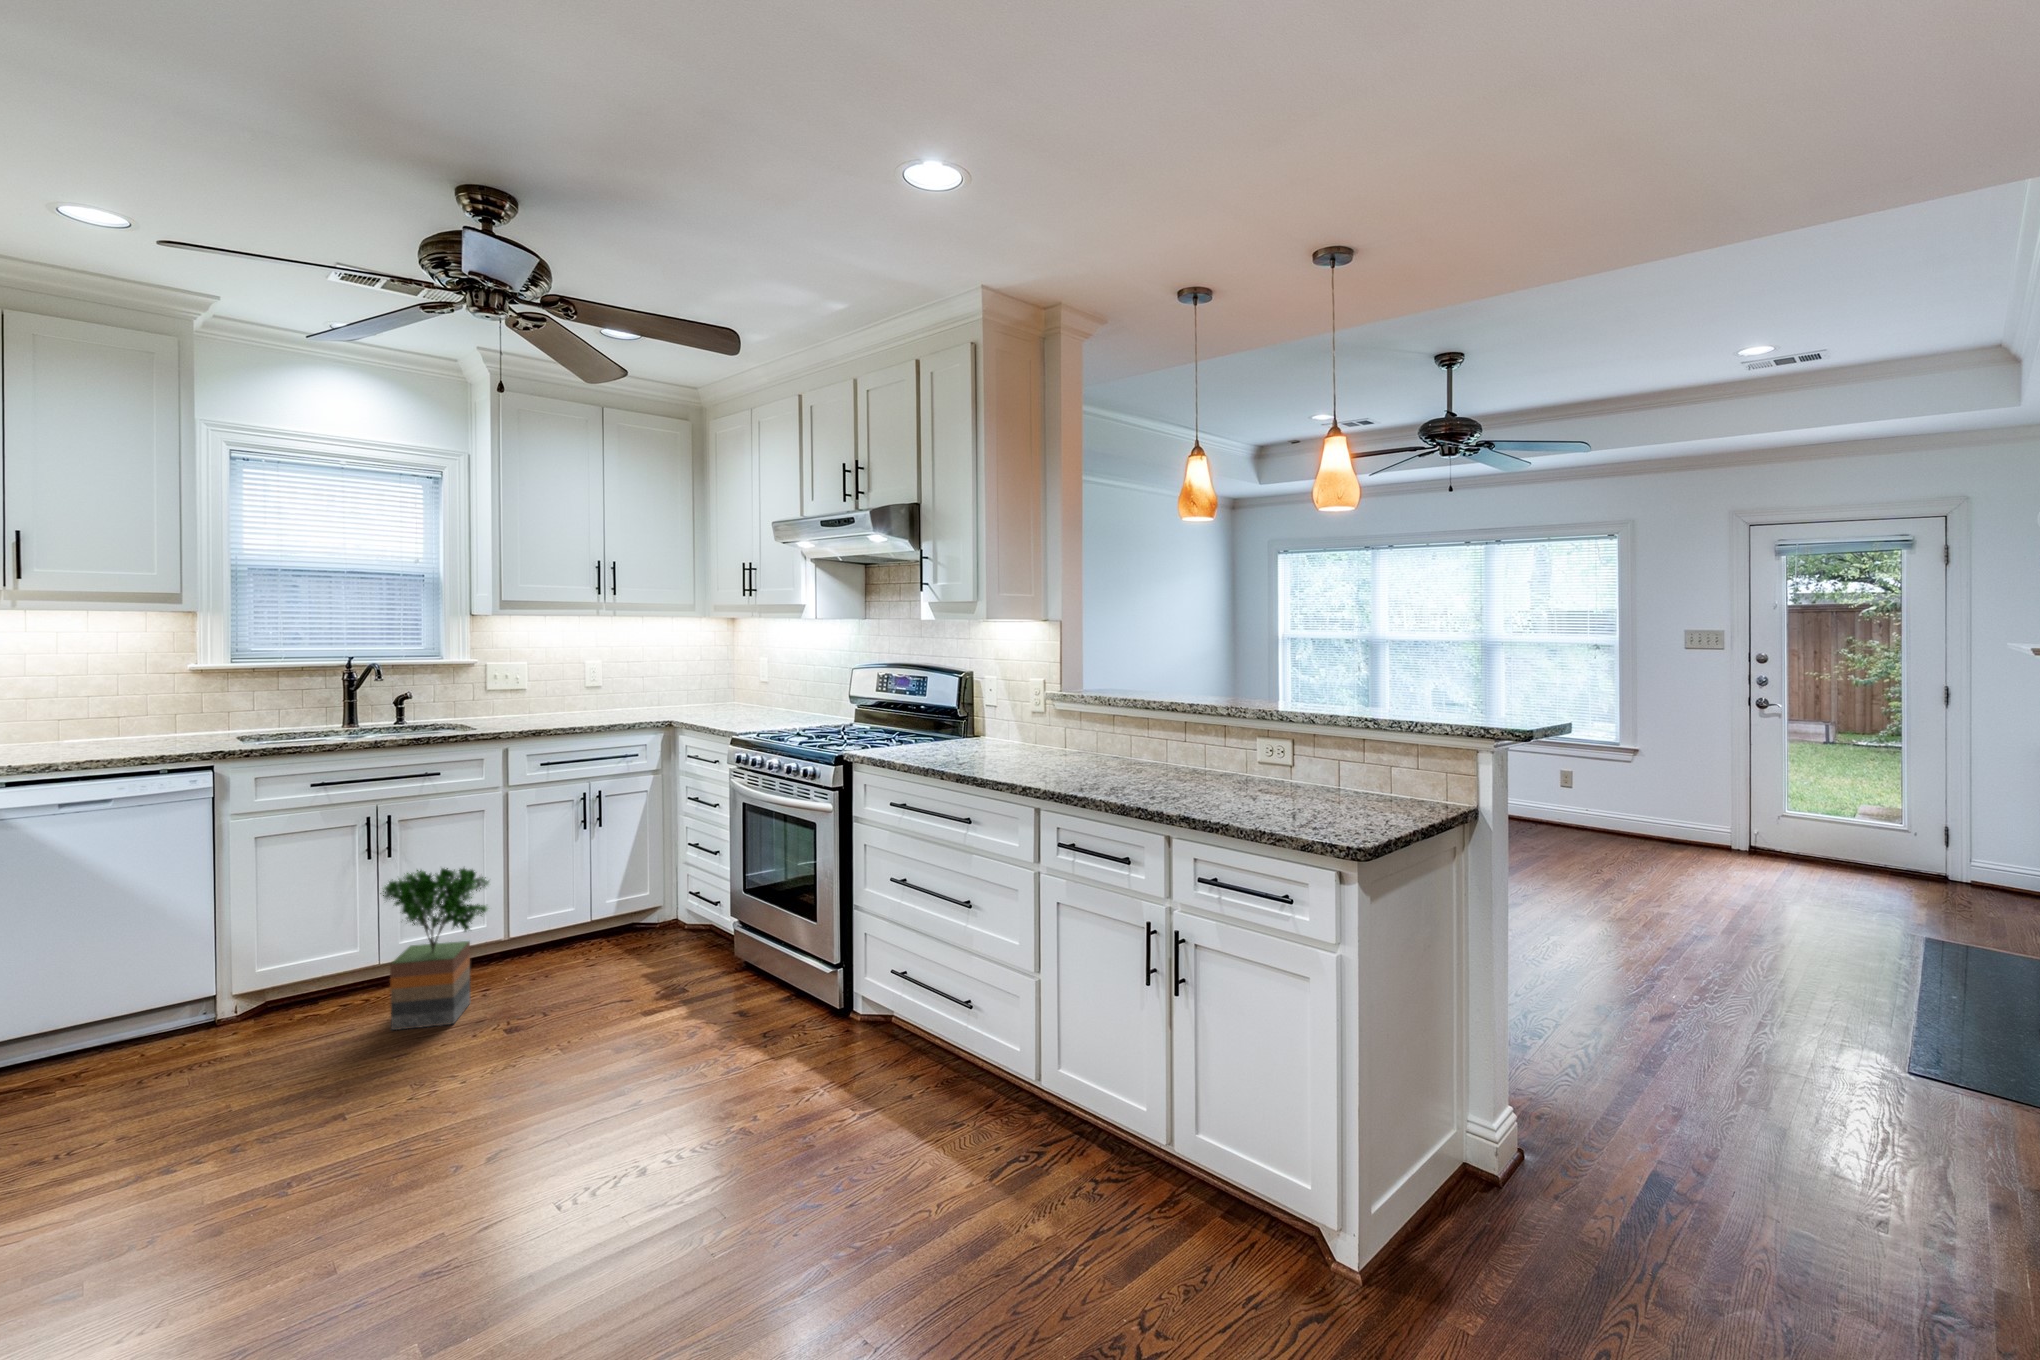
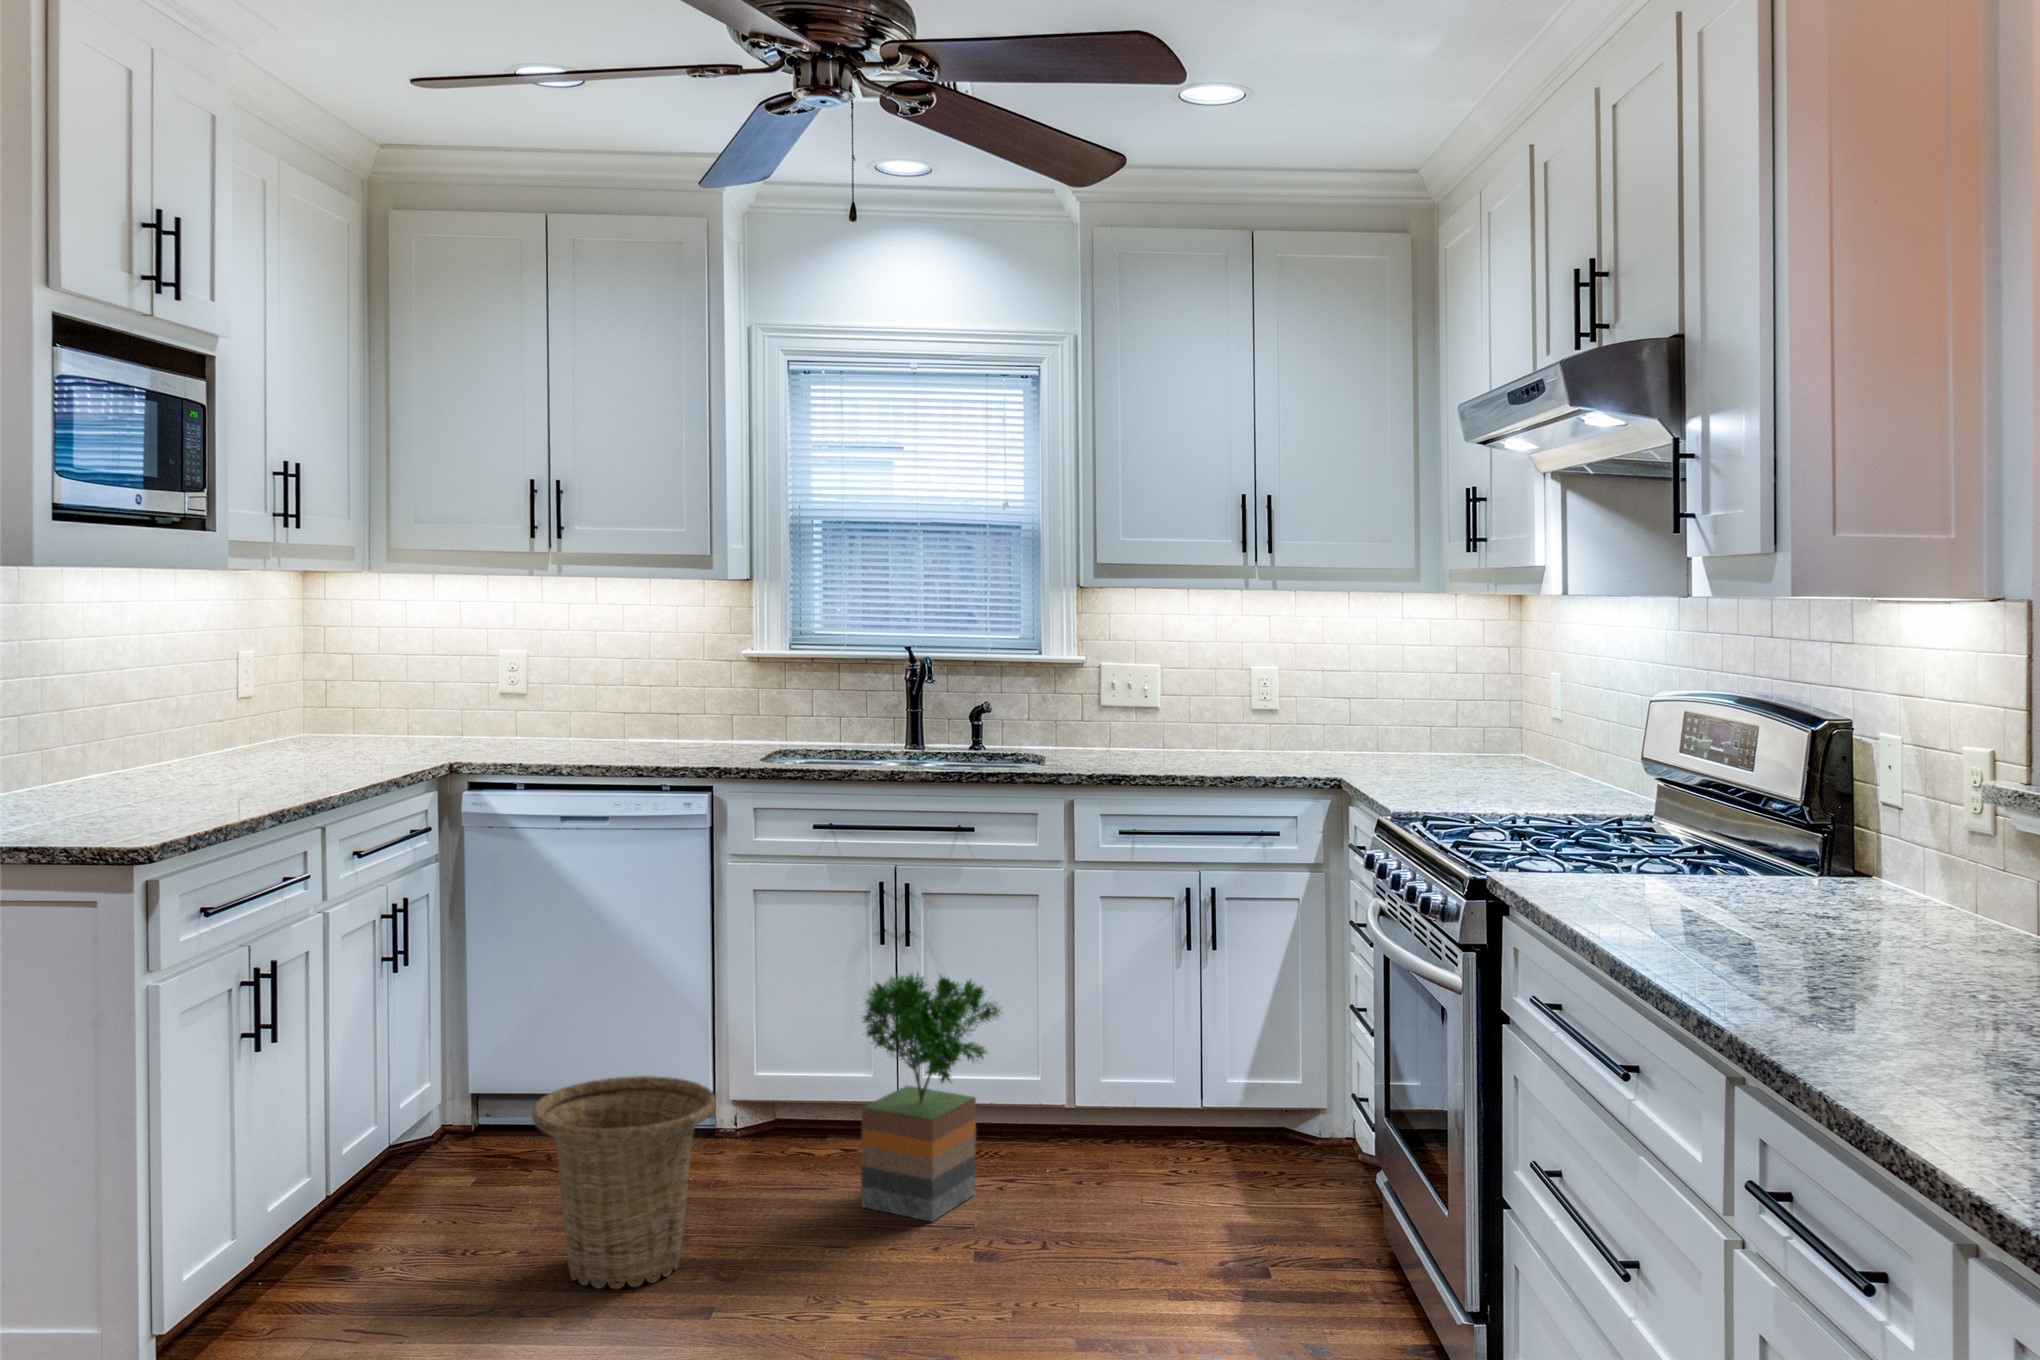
basket: none [133,970,304,1134] -> present [532,1076,716,1289]

